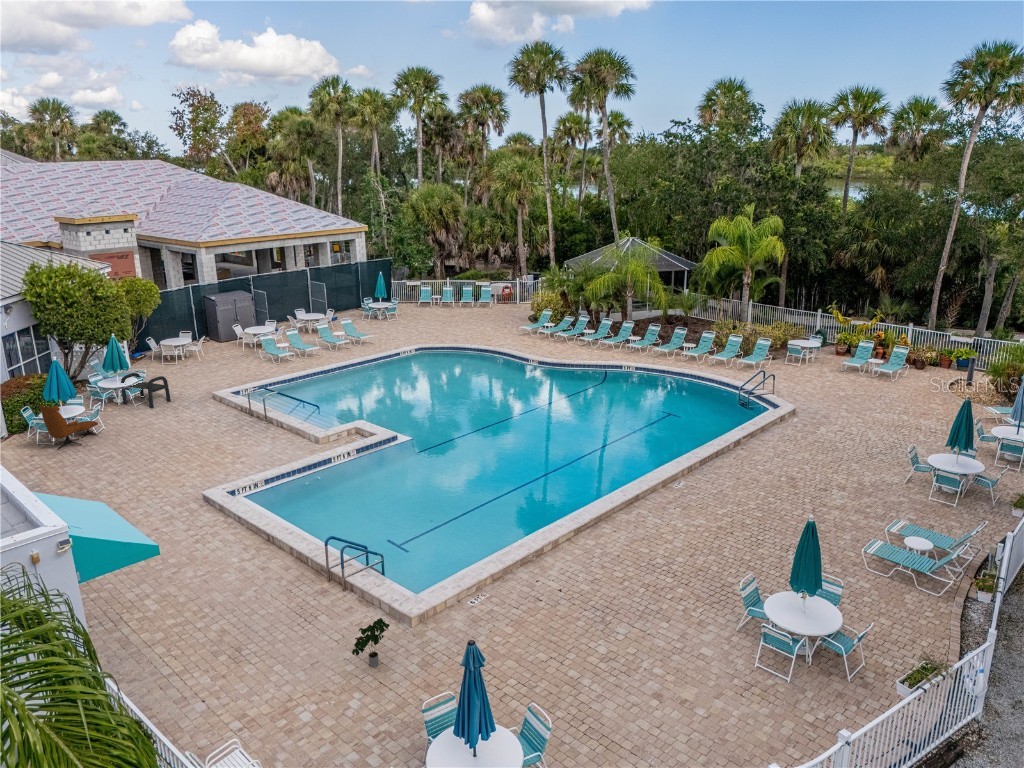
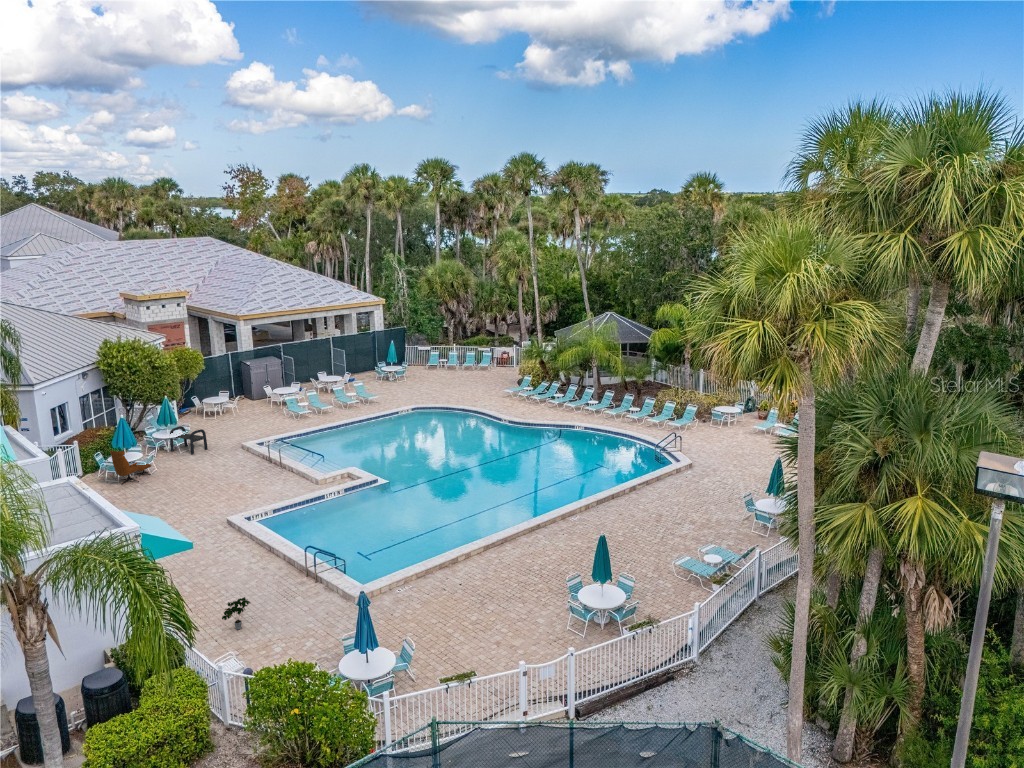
potted plant: present [352,618,390,667] -> present [222,597,250,630]

